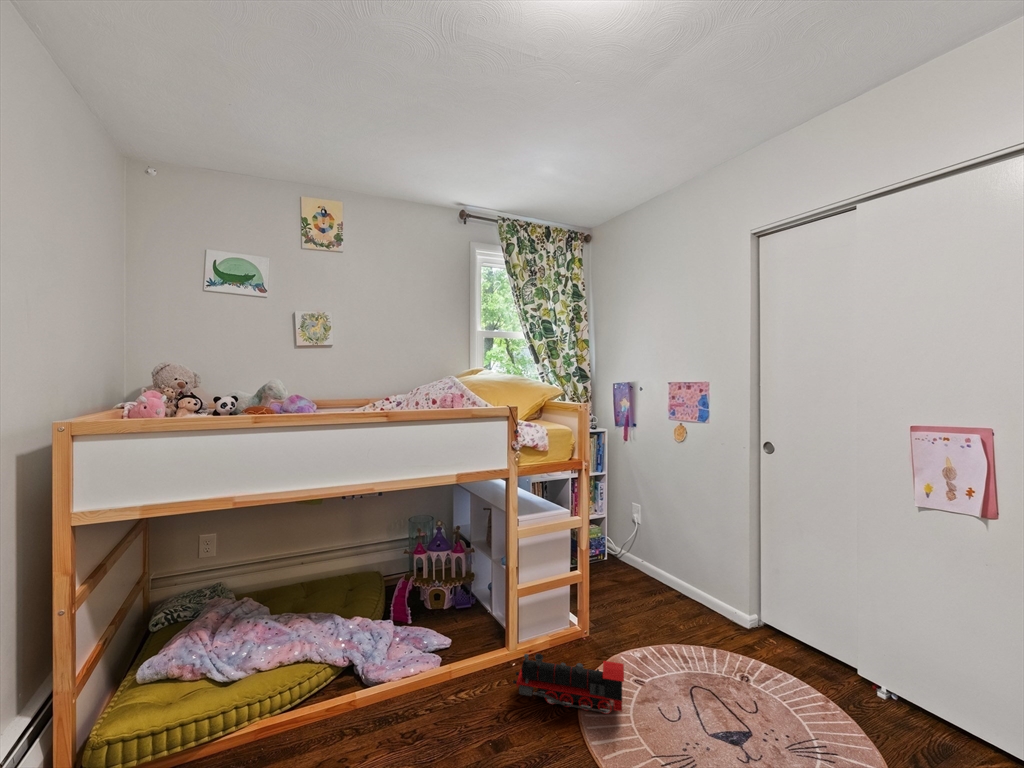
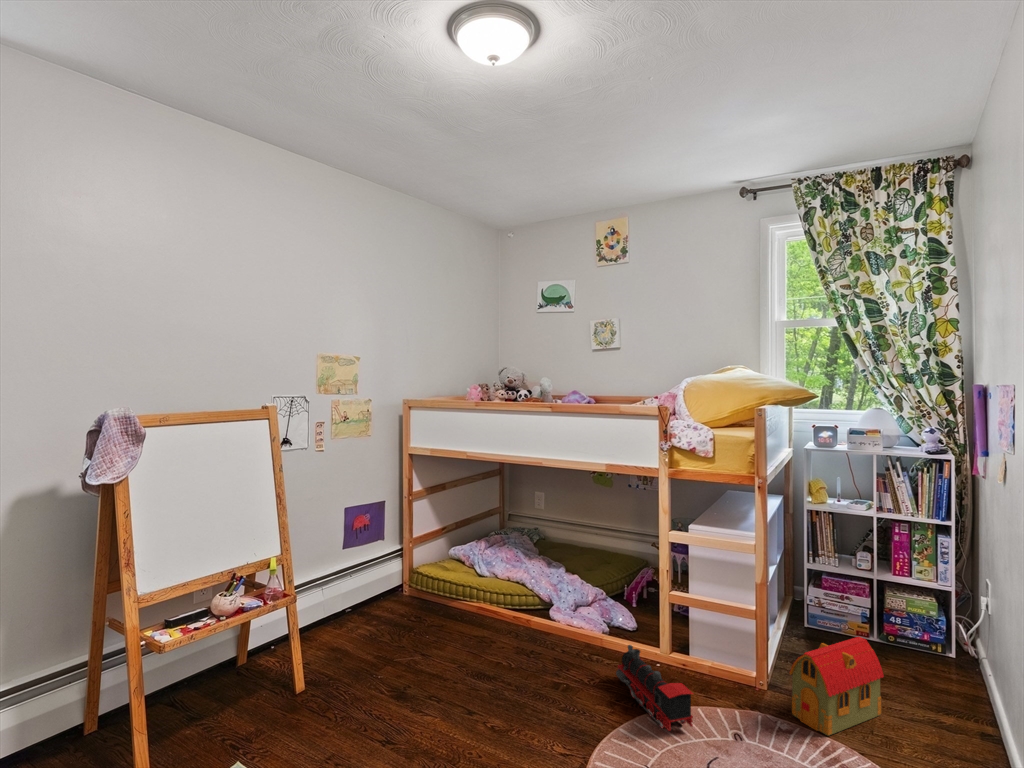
toy house: none [612,555,655,635] -> present [789,637,884,736]

